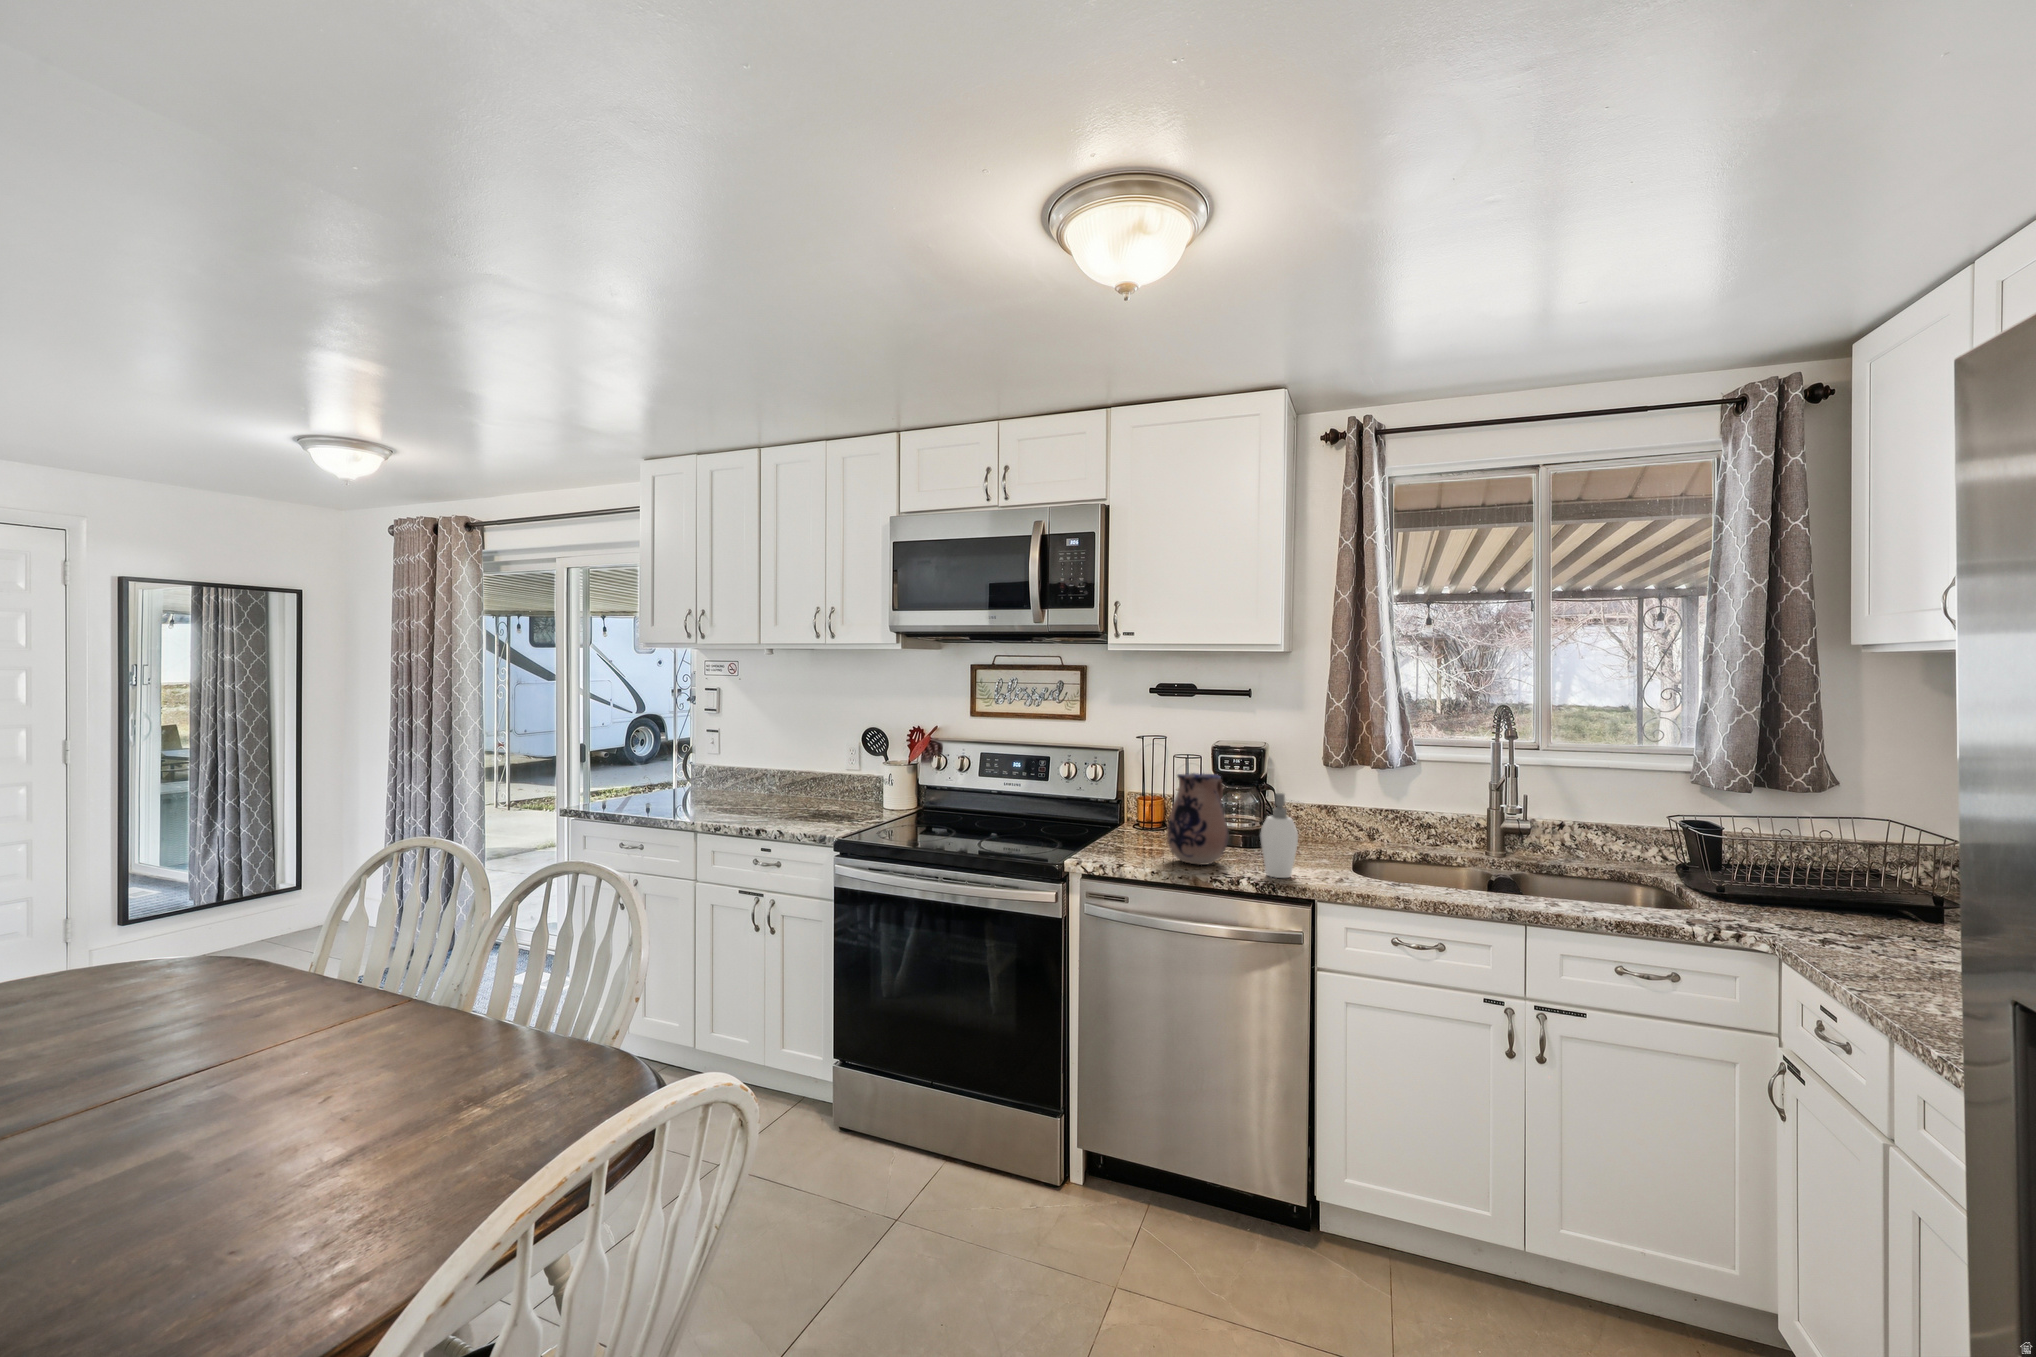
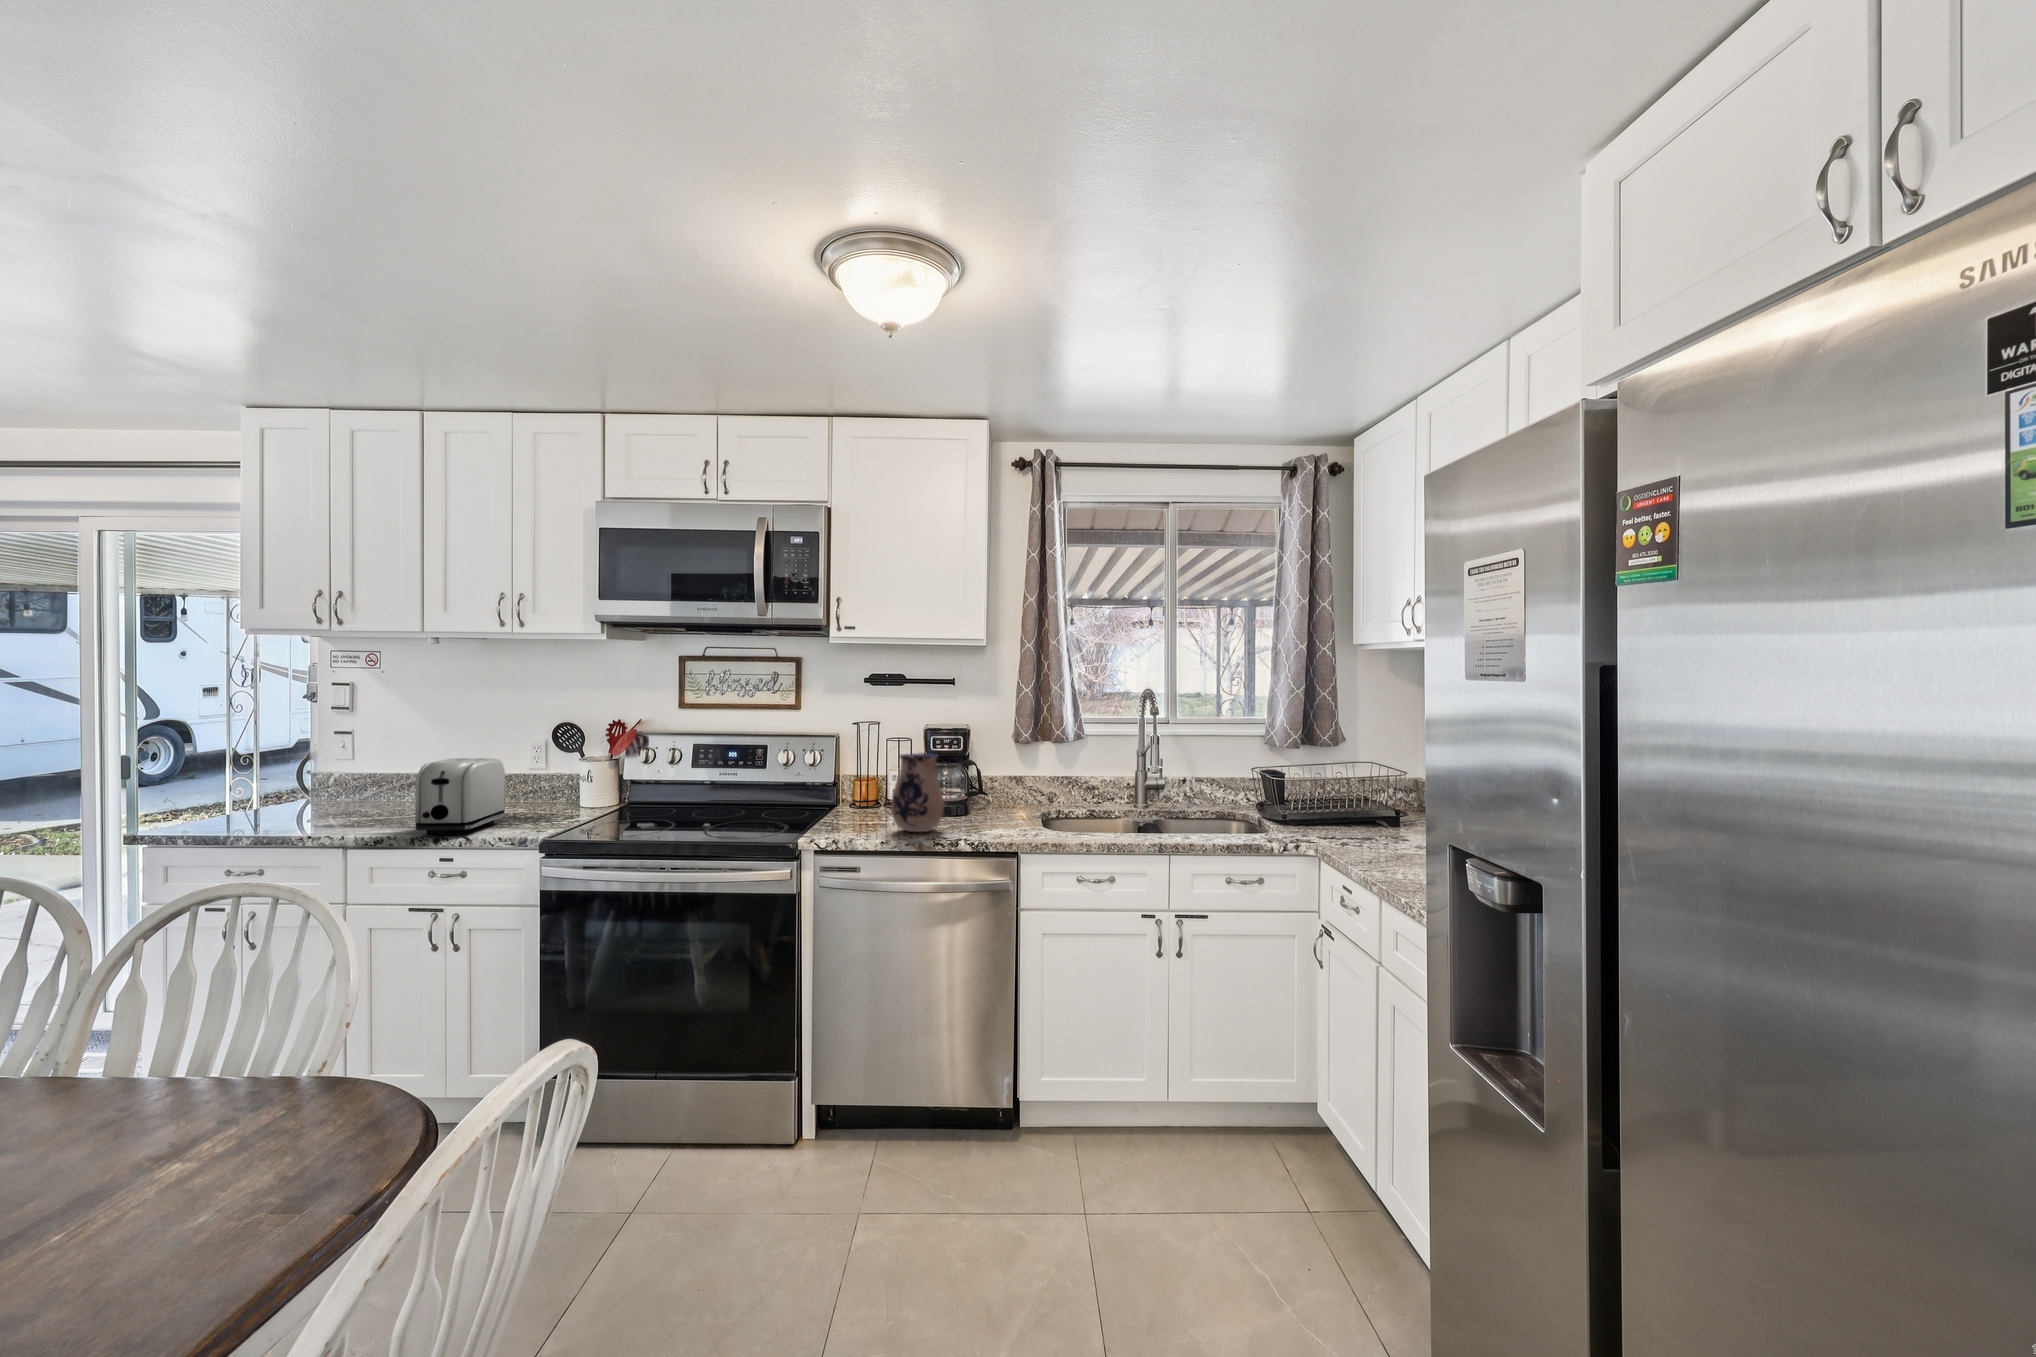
toaster: none [735,758,815,829] -> present [415,758,505,835]
soap dispenser: present [1260,793,1298,878] -> none [974,766,1010,837]

